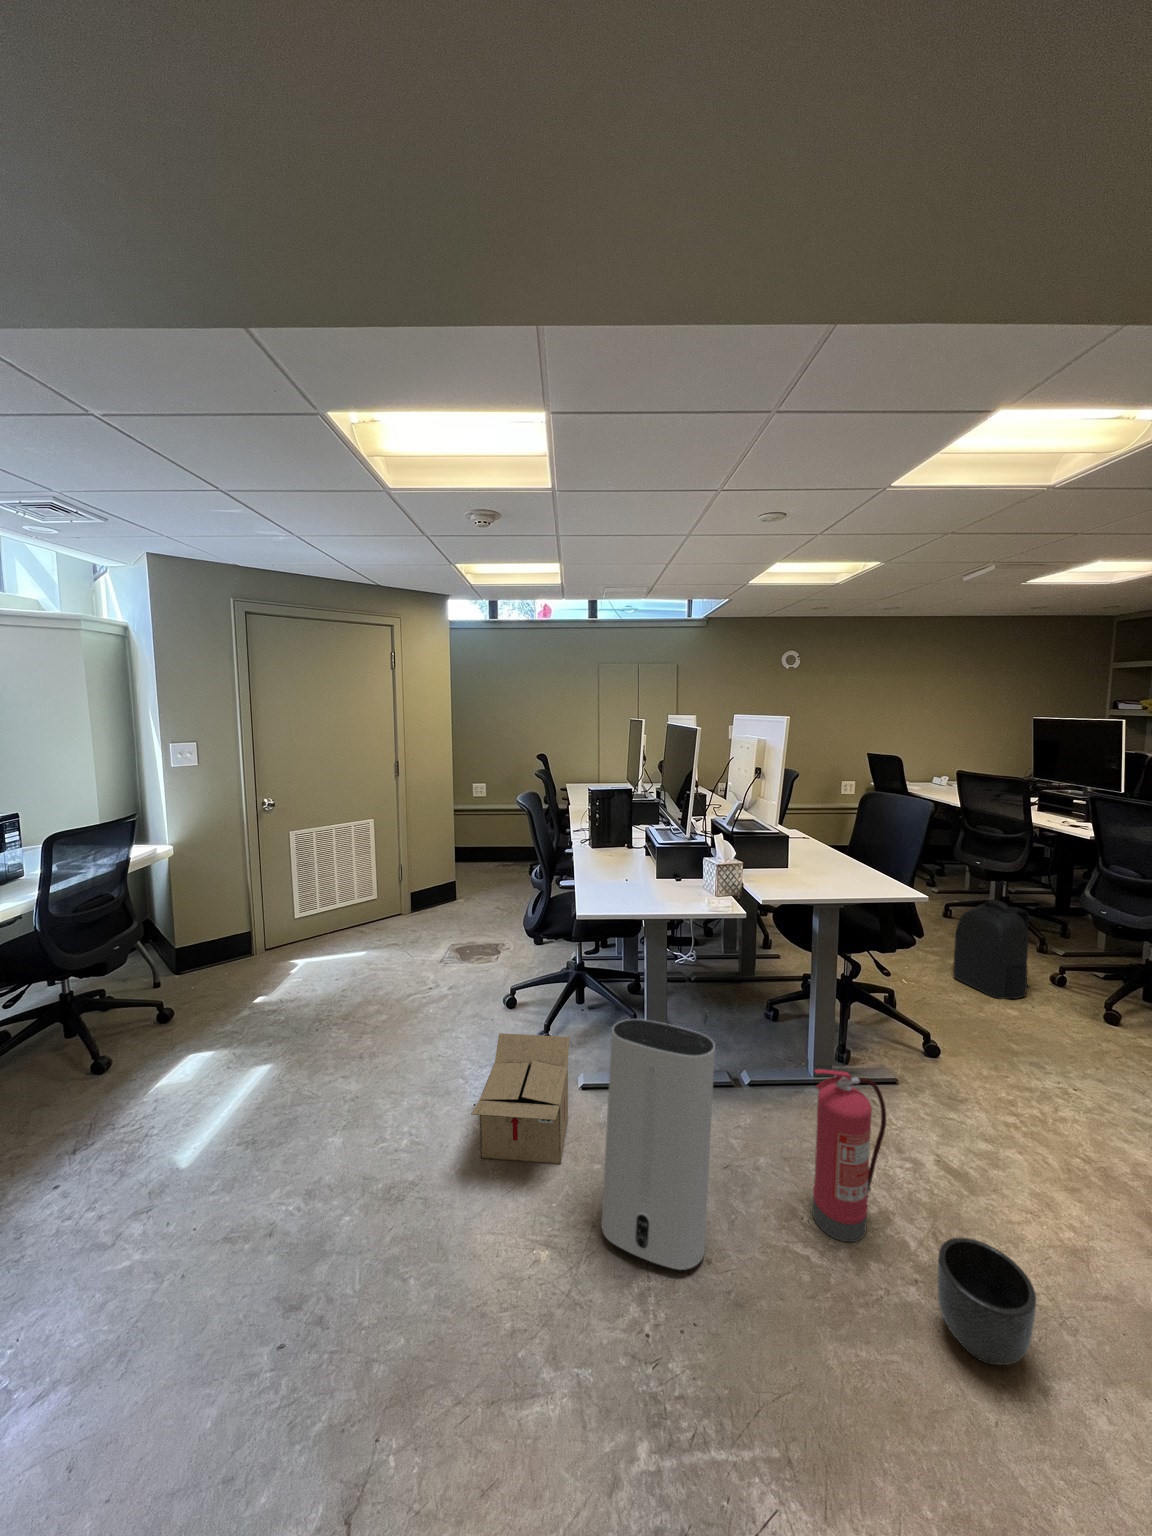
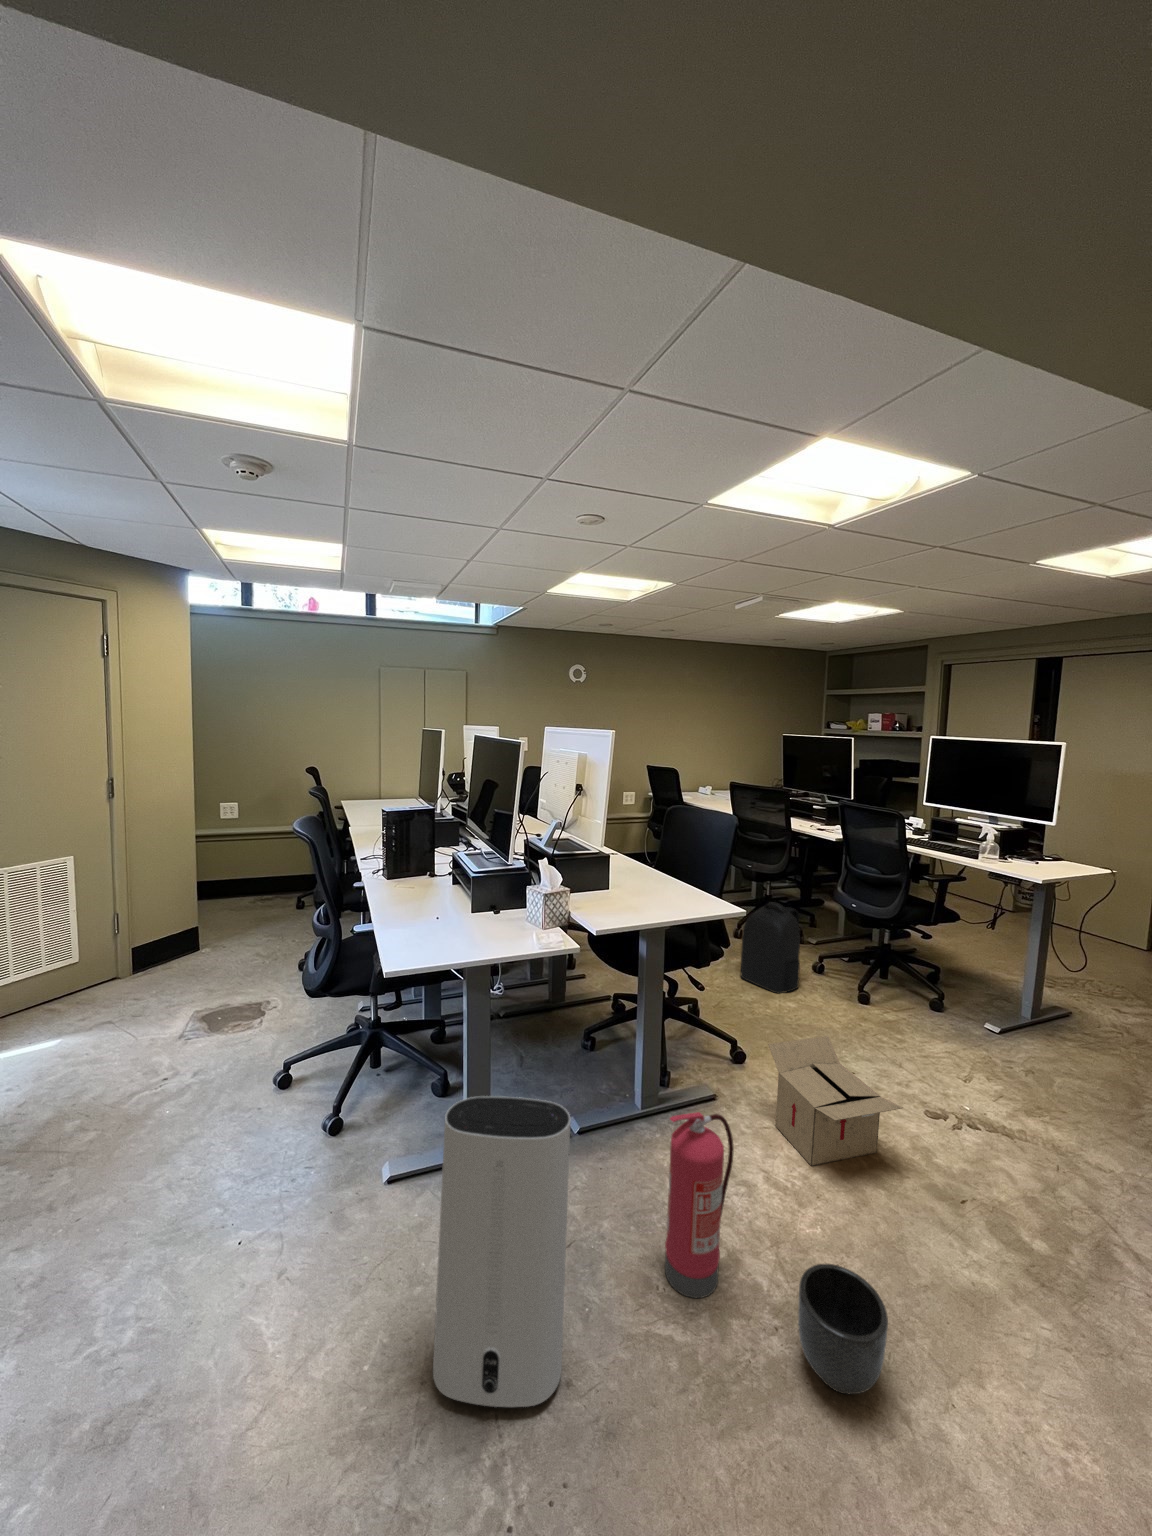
cardboard box: present [471,1033,570,1164] -> present [769,1036,903,1166]

